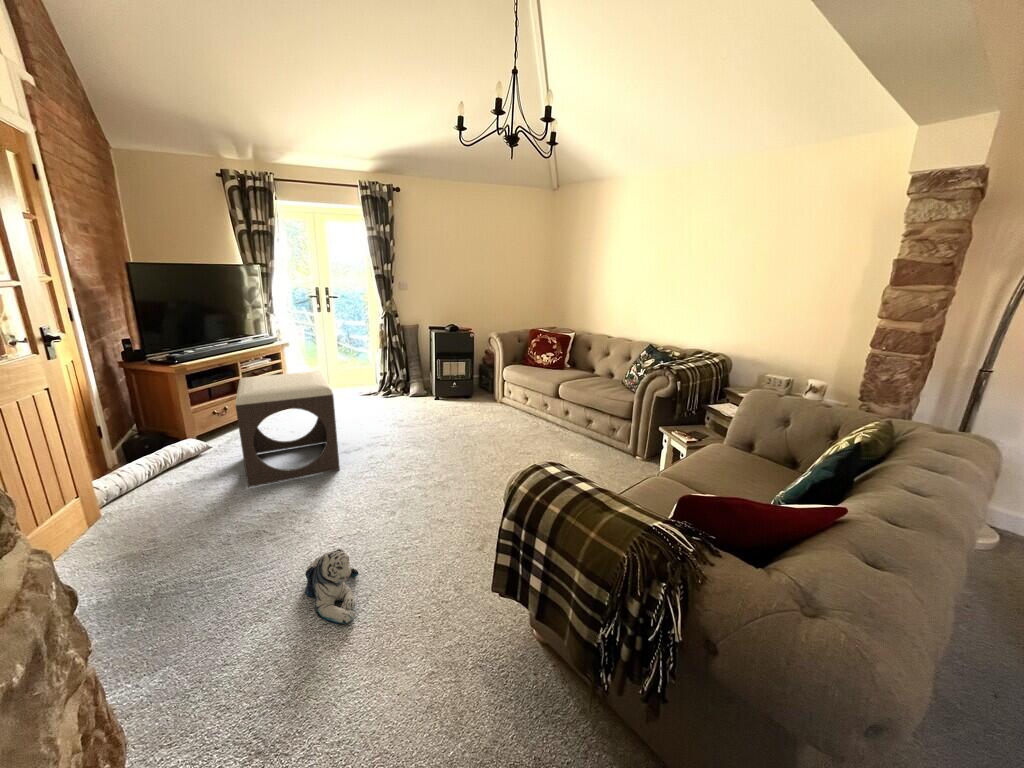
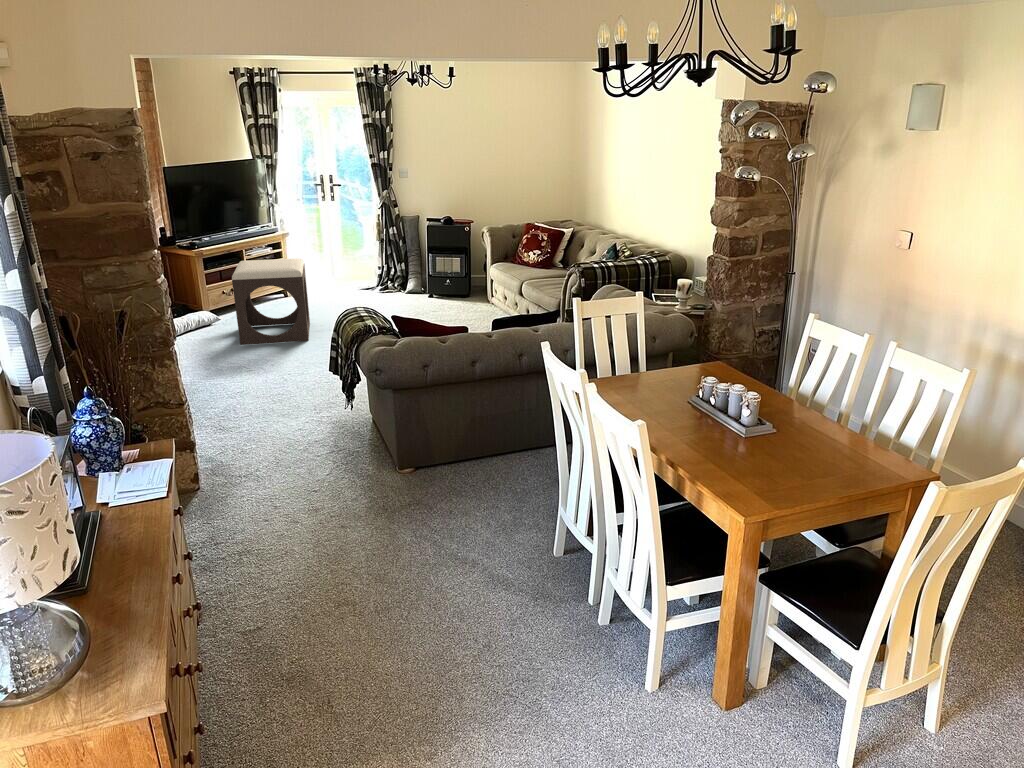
plush toy: present [305,549,359,625] -> none [258,365,292,404]

